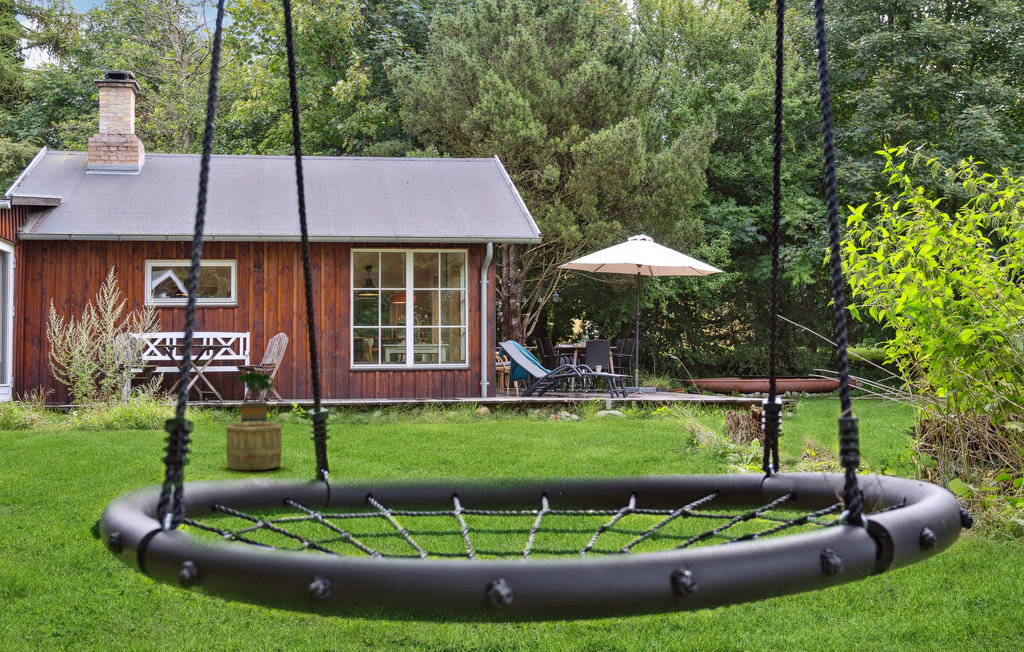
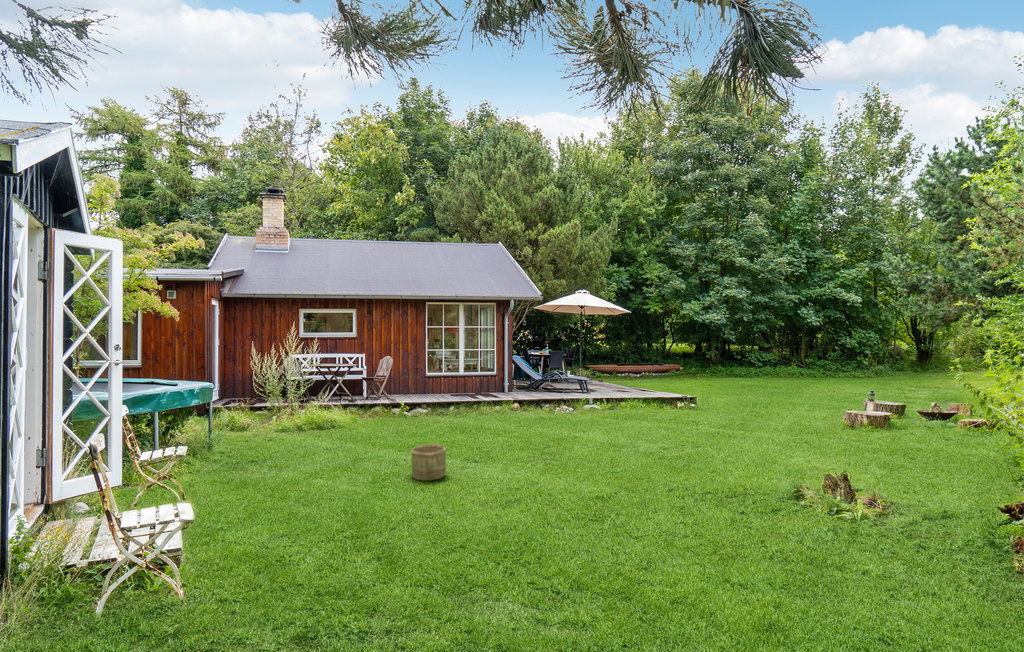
potted tree: present [239,372,274,422] -> none [381,391,406,429]

